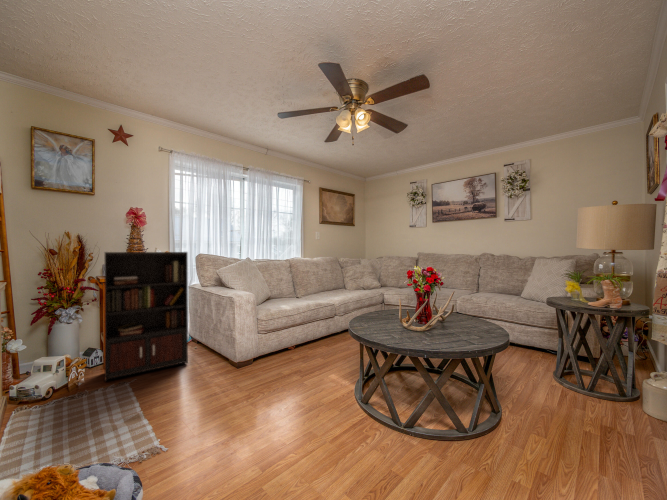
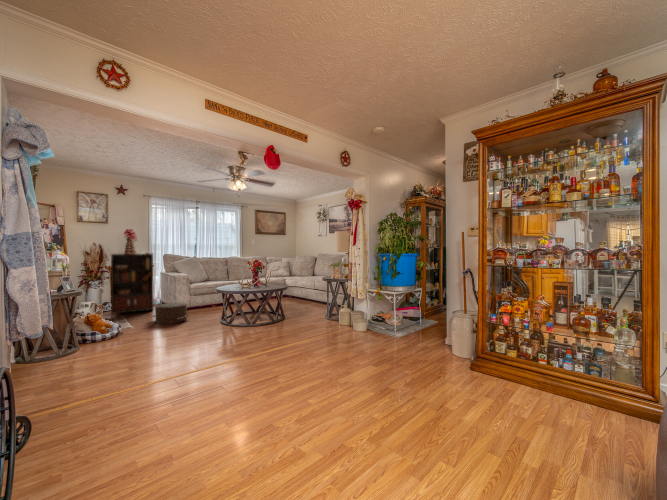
pouf: none [201,355,288,418] -> present [149,303,189,324]

